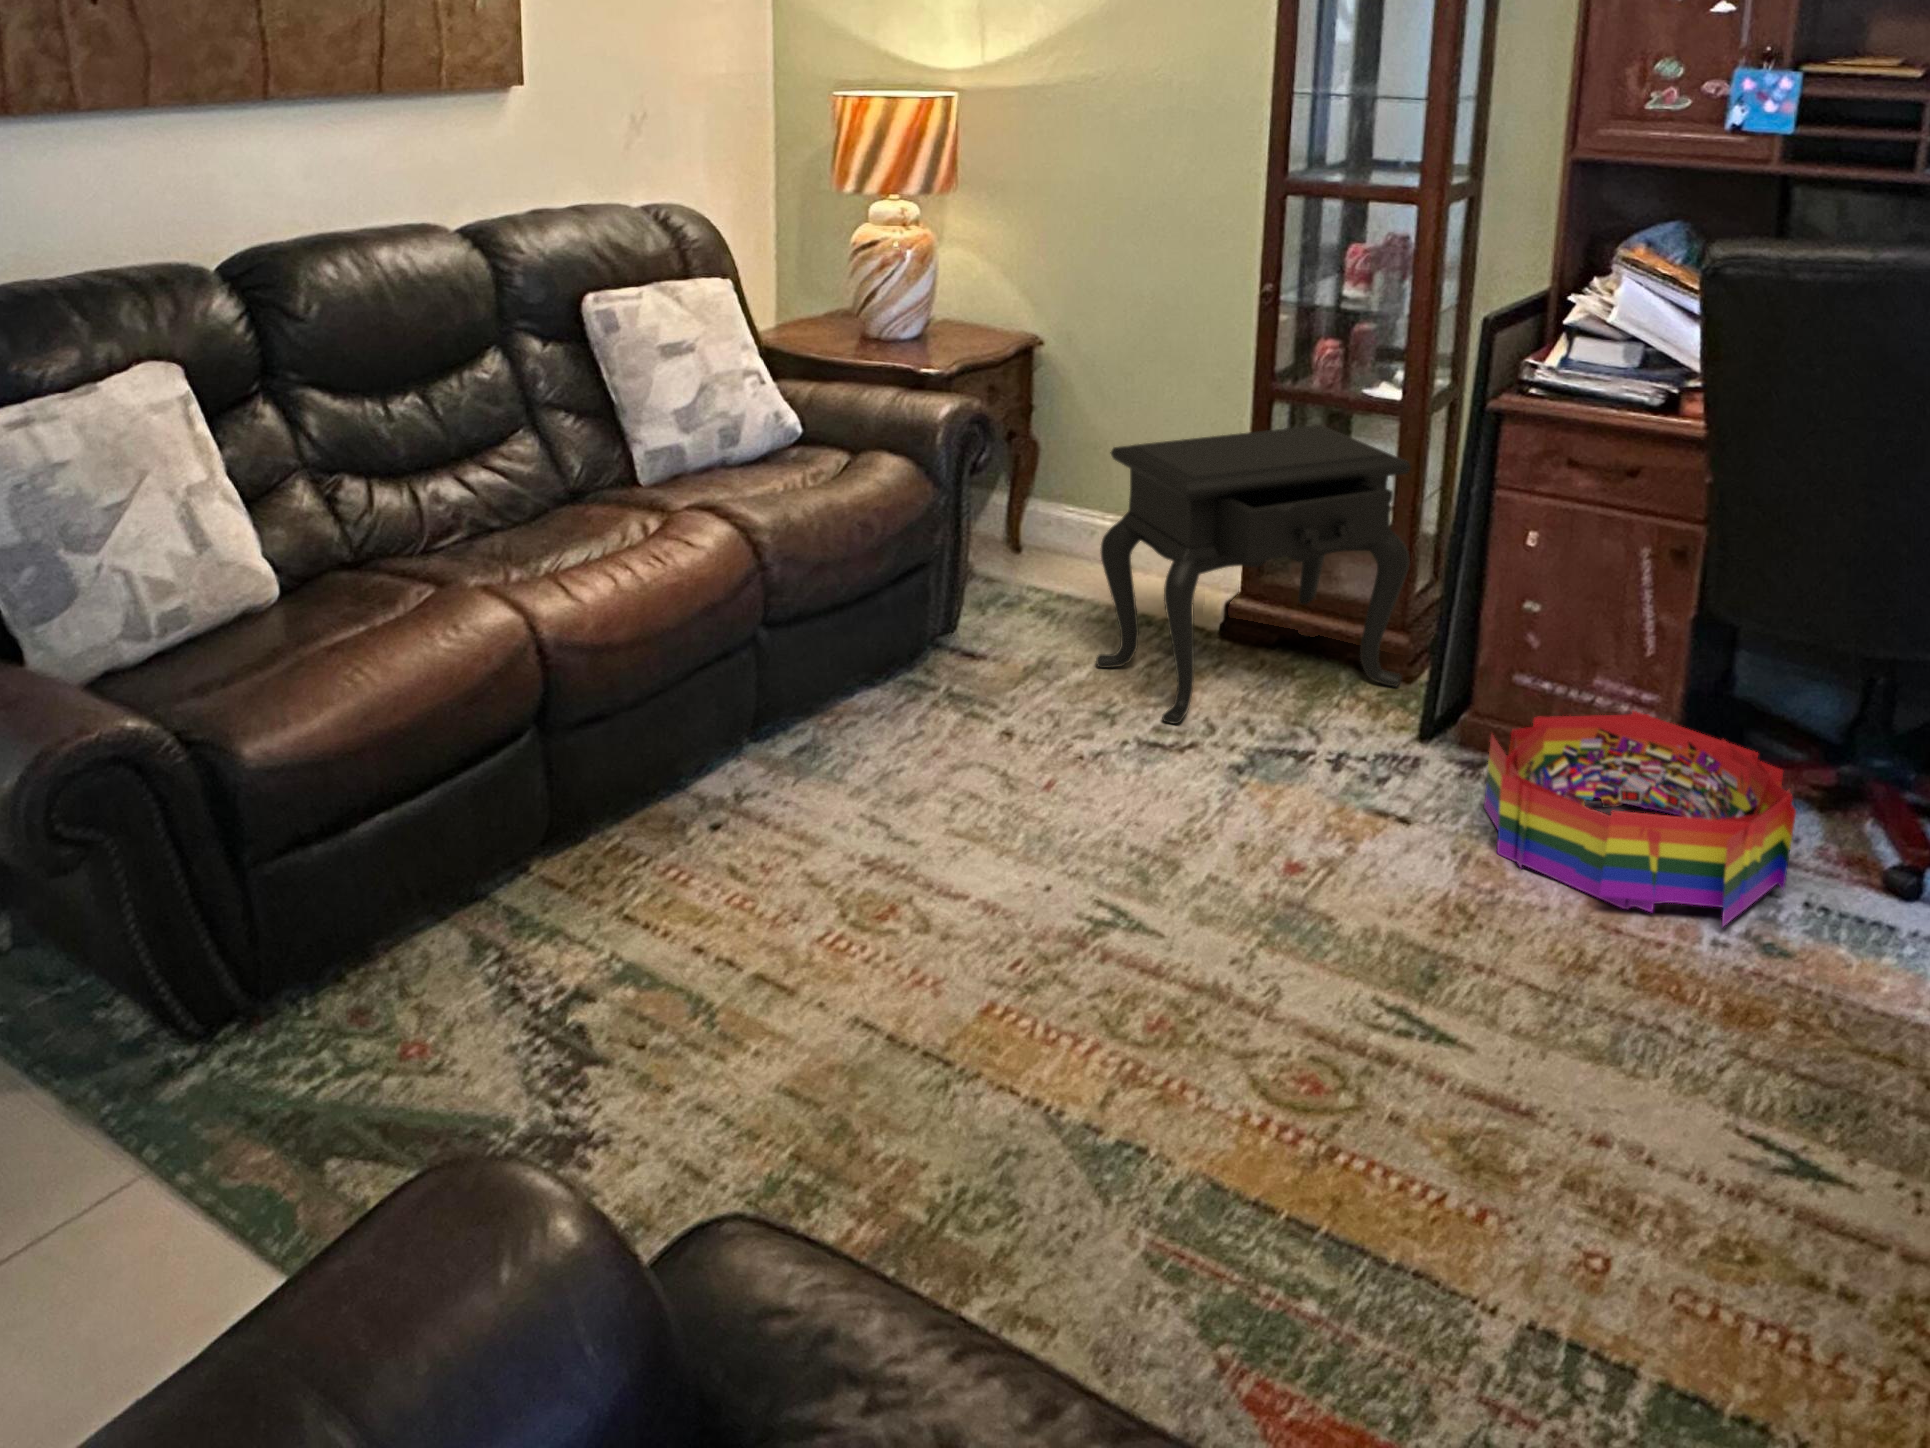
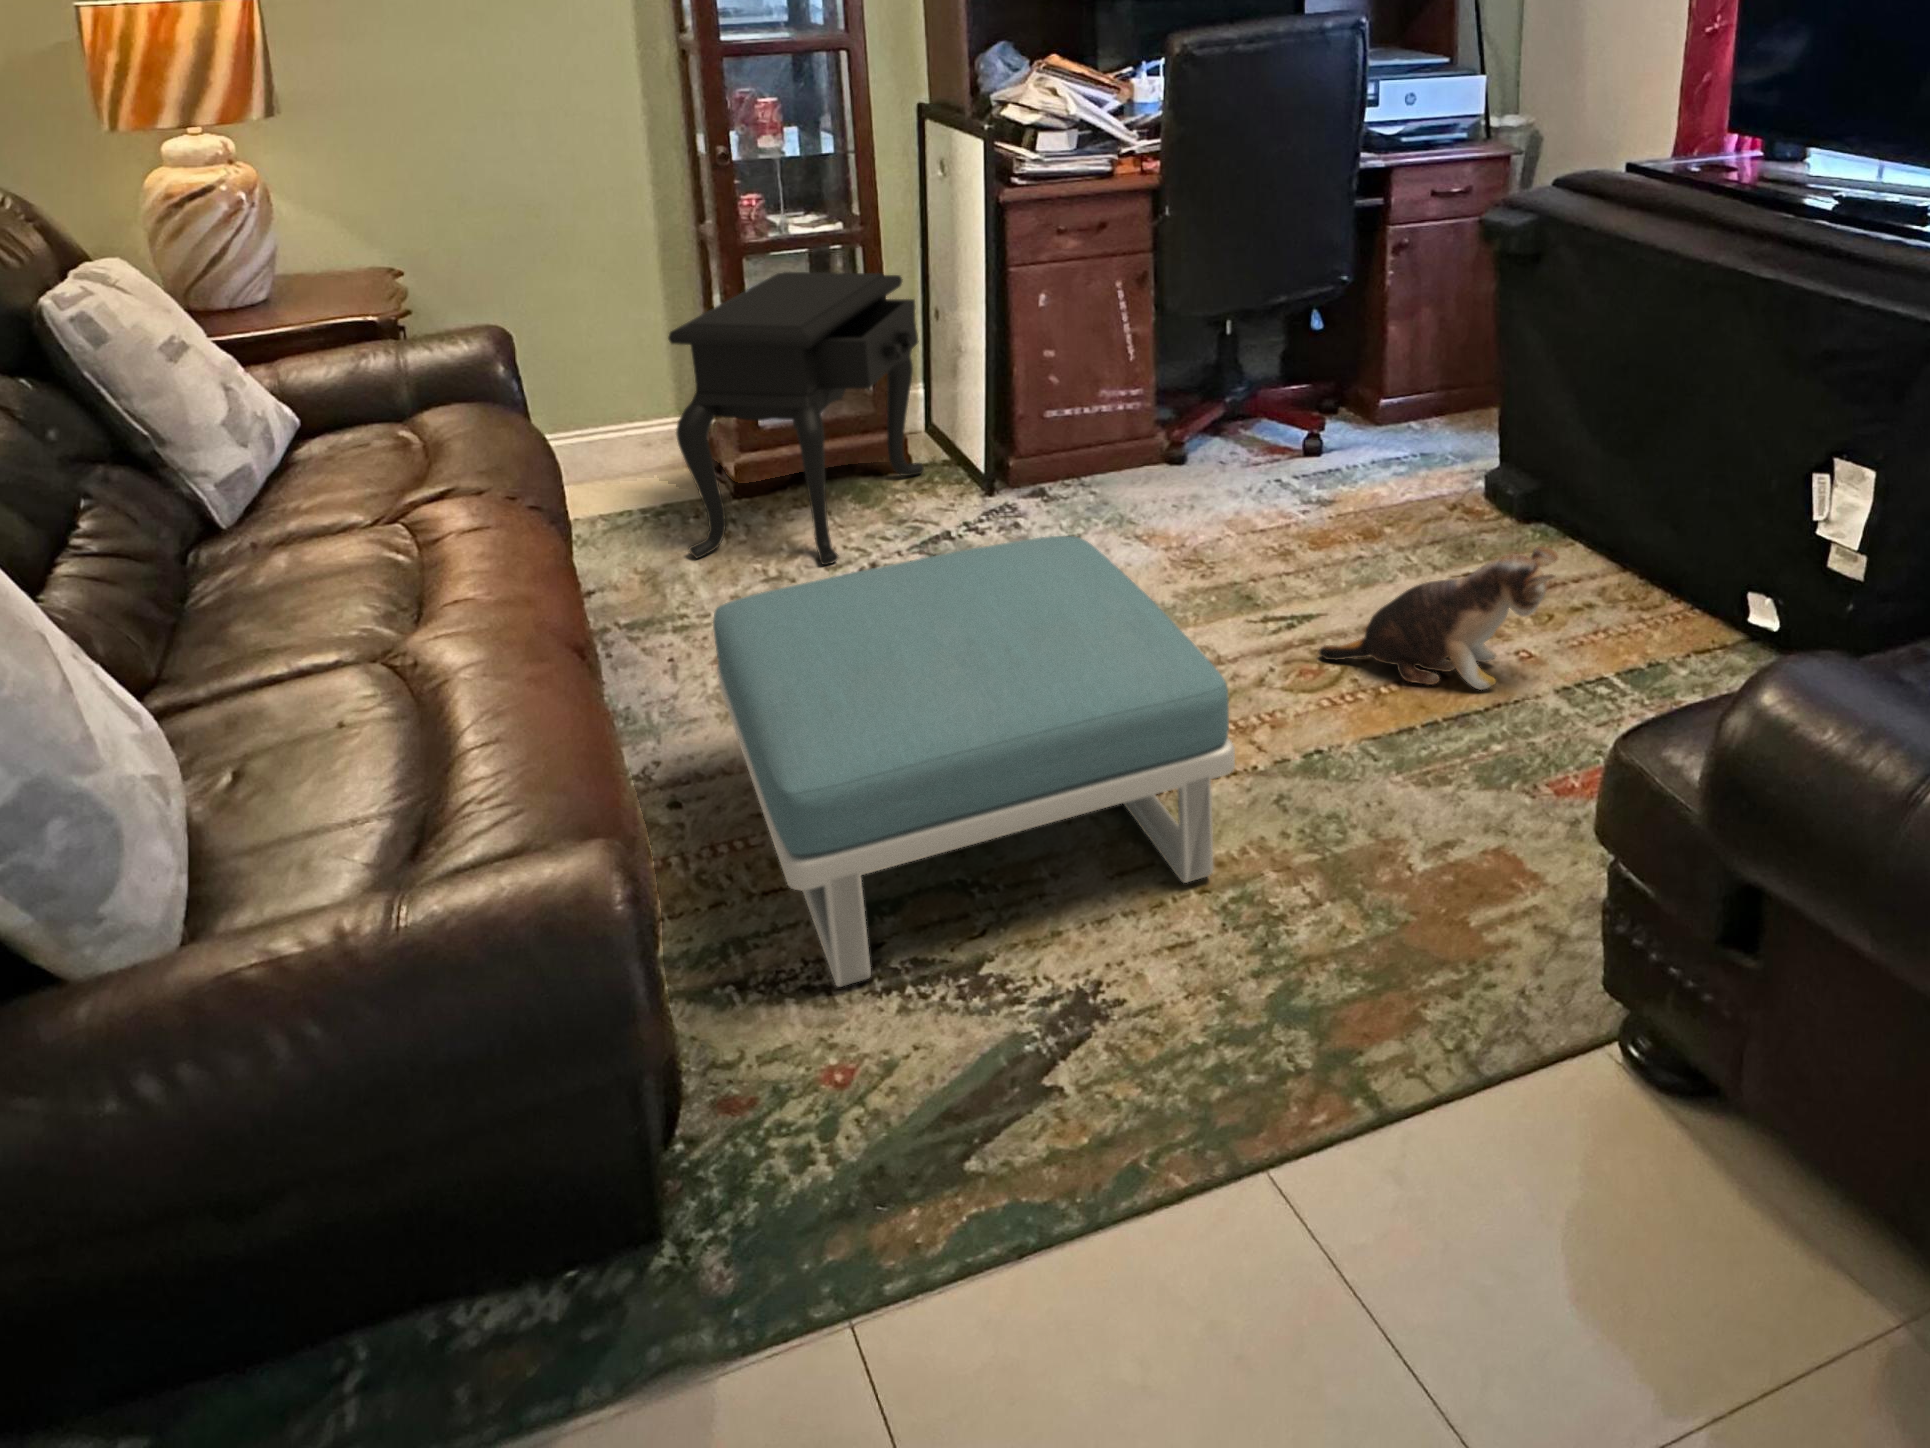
footstool: none [570,680,1139,1155] -> present [713,536,1235,987]
storage bin: present [1484,711,1796,926] -> none [1096,398,1301,529]
plush toy: none [1381,1058,1619,1255] -> present [1319,547,1558,690]

